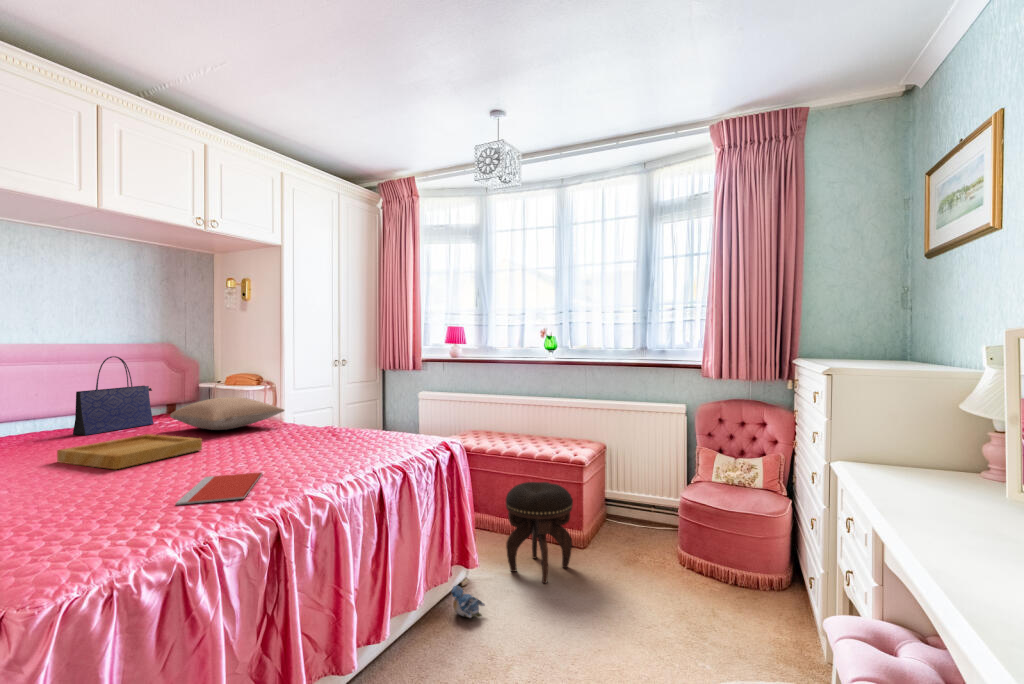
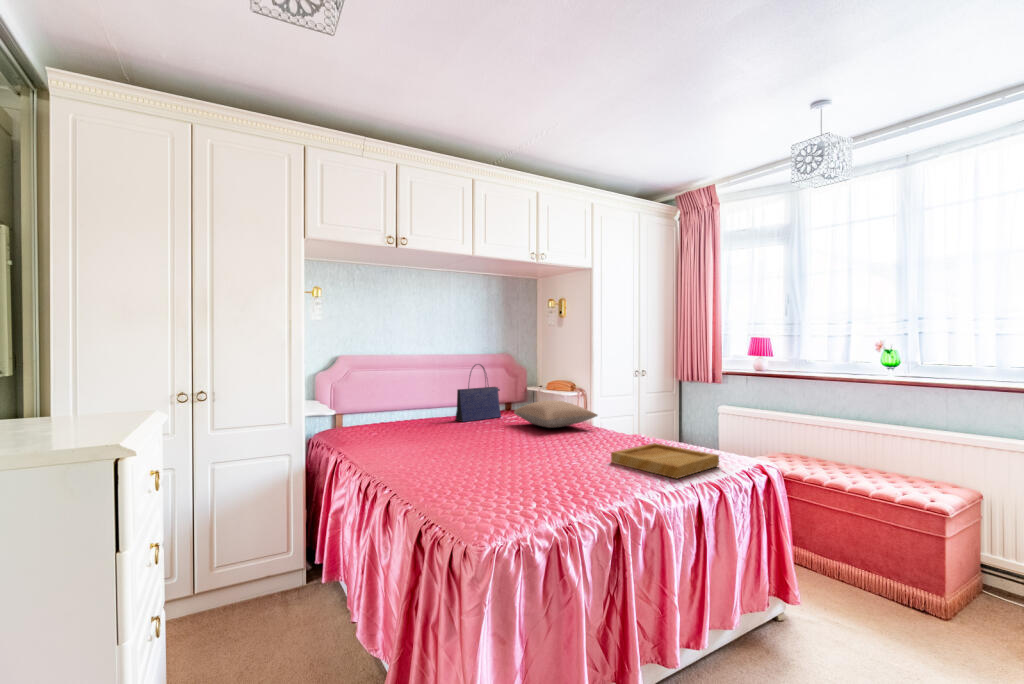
tray: present [57,434,202,469] -> present [611,443,719,478]
notebook: present [176,472,262,505] -> none [540,468,594,492]
footstool: present [506,482,573,583] -> none [832,522,931,647]
plush toy: present [452,586,485,618] -> none [768,617,810,659]

